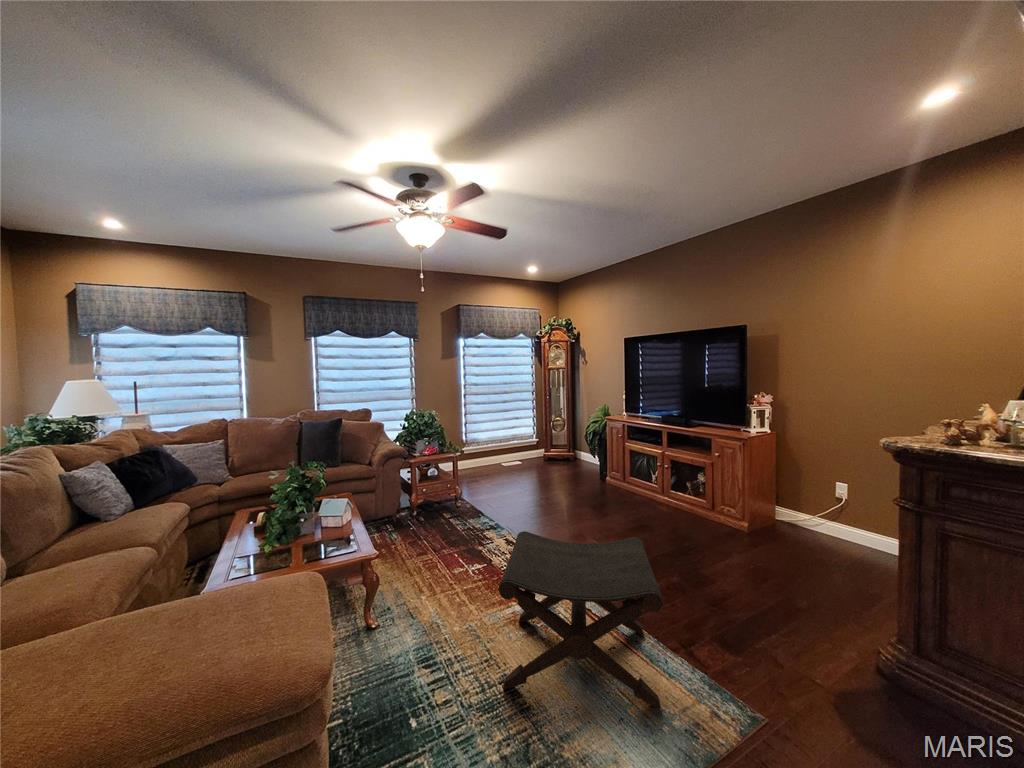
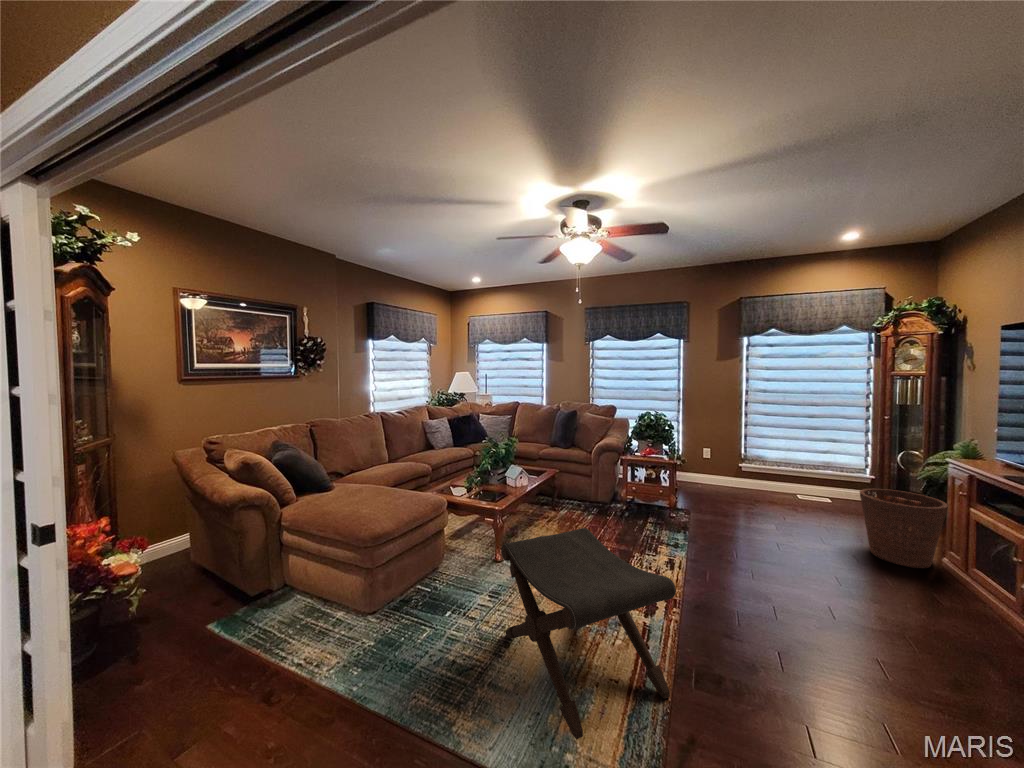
basket: none [568,442,609,487] -> present [860,489,948,568]

